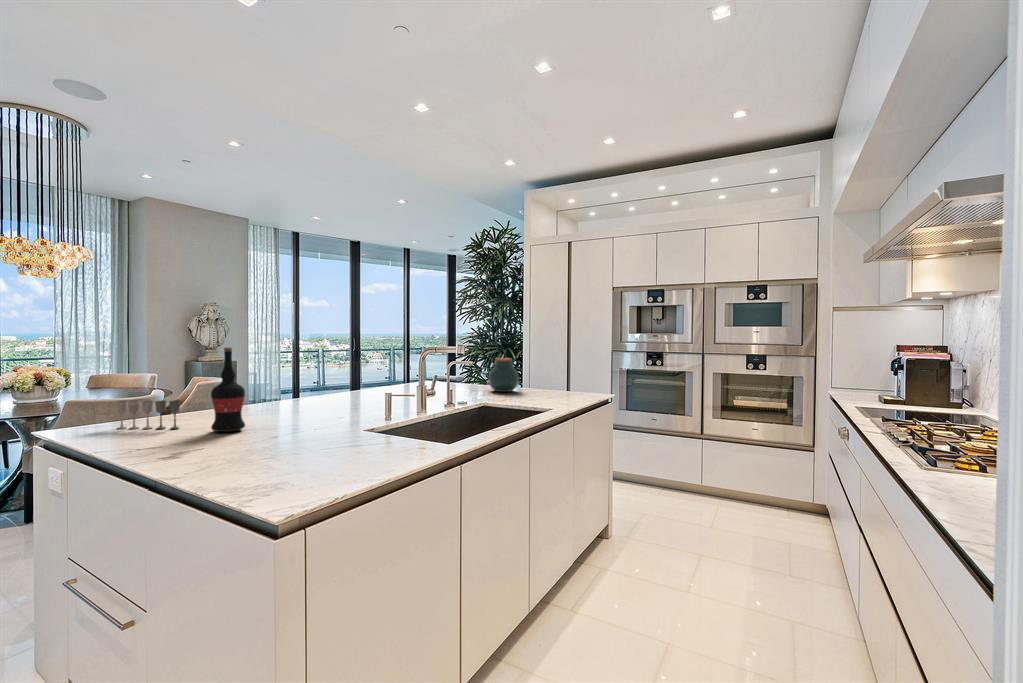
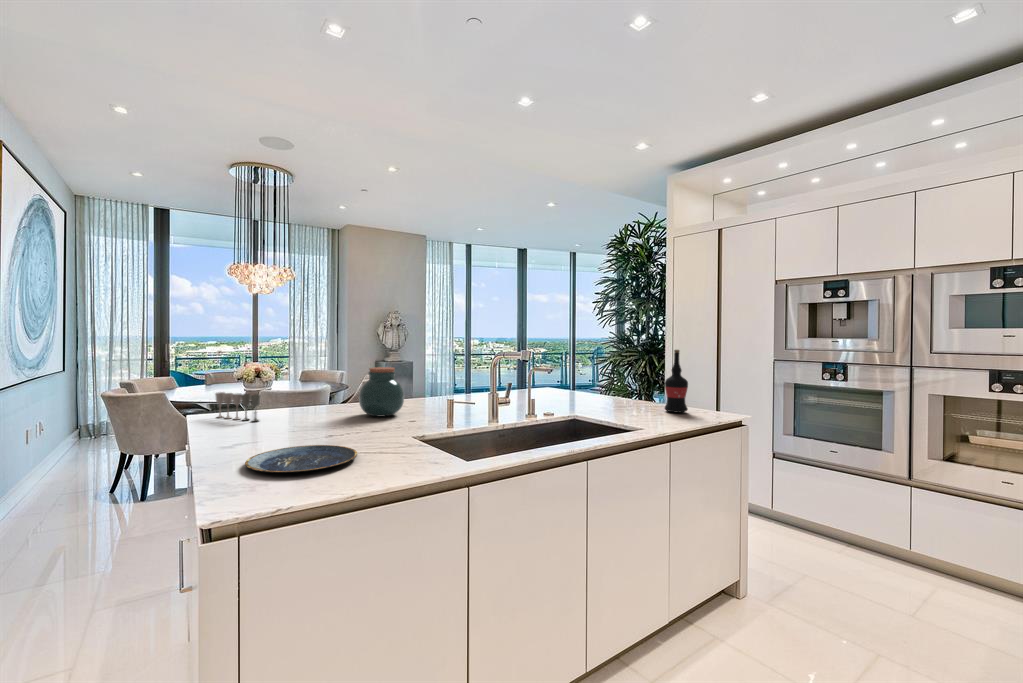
wine bottle: present [211,347,245,432] -> present [665,350,688,413]
jar: present [489,358,519,392] -> present [359,367,404,417]
plate: none [243,441,346,465] -> present [245,445,357,473]

